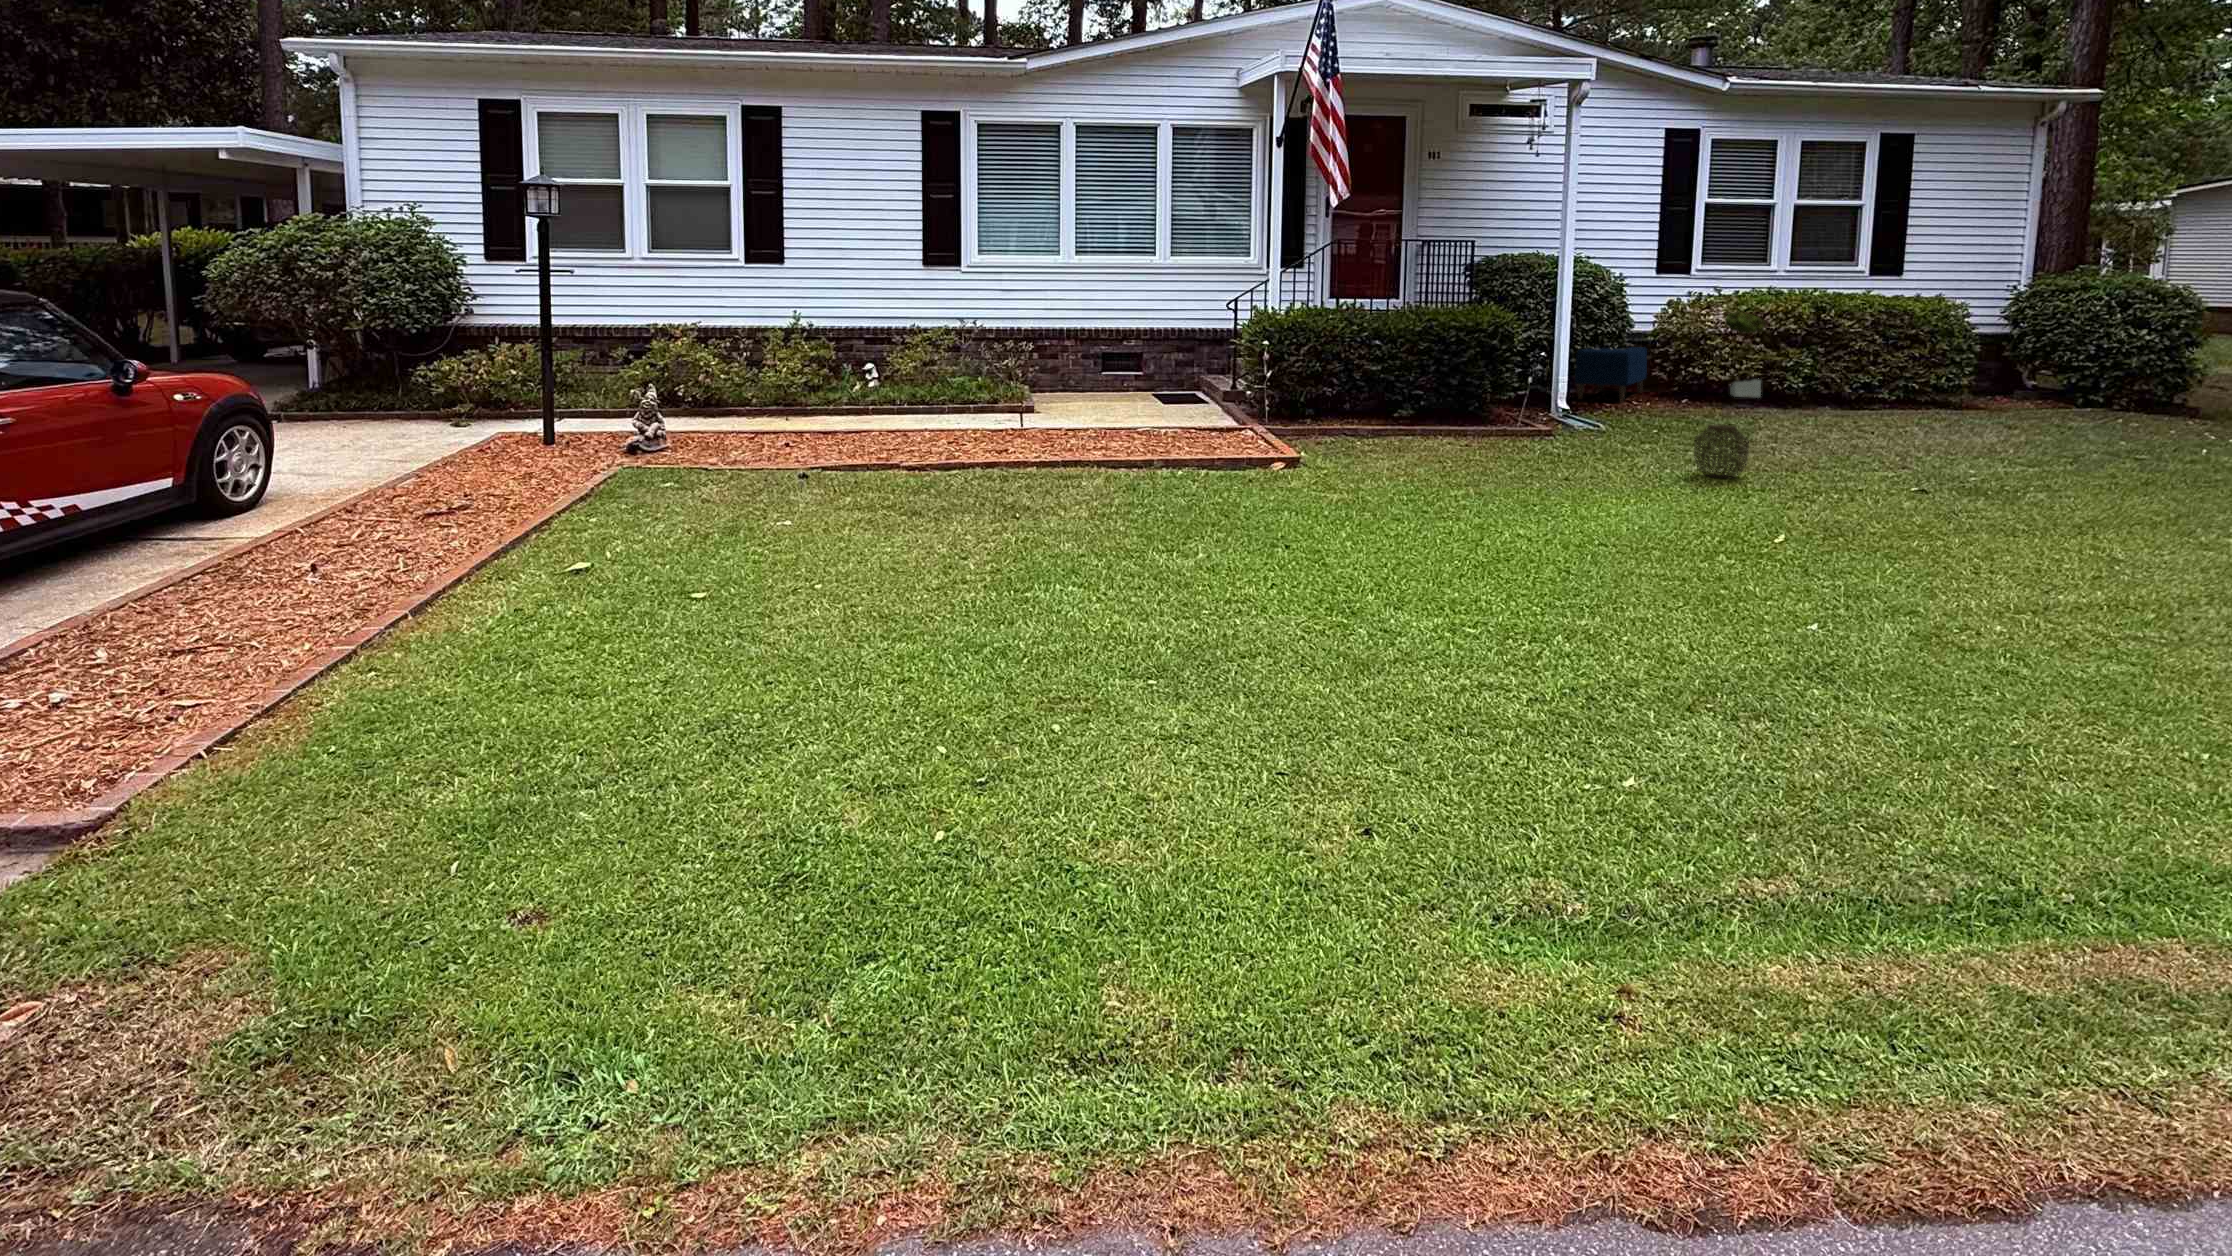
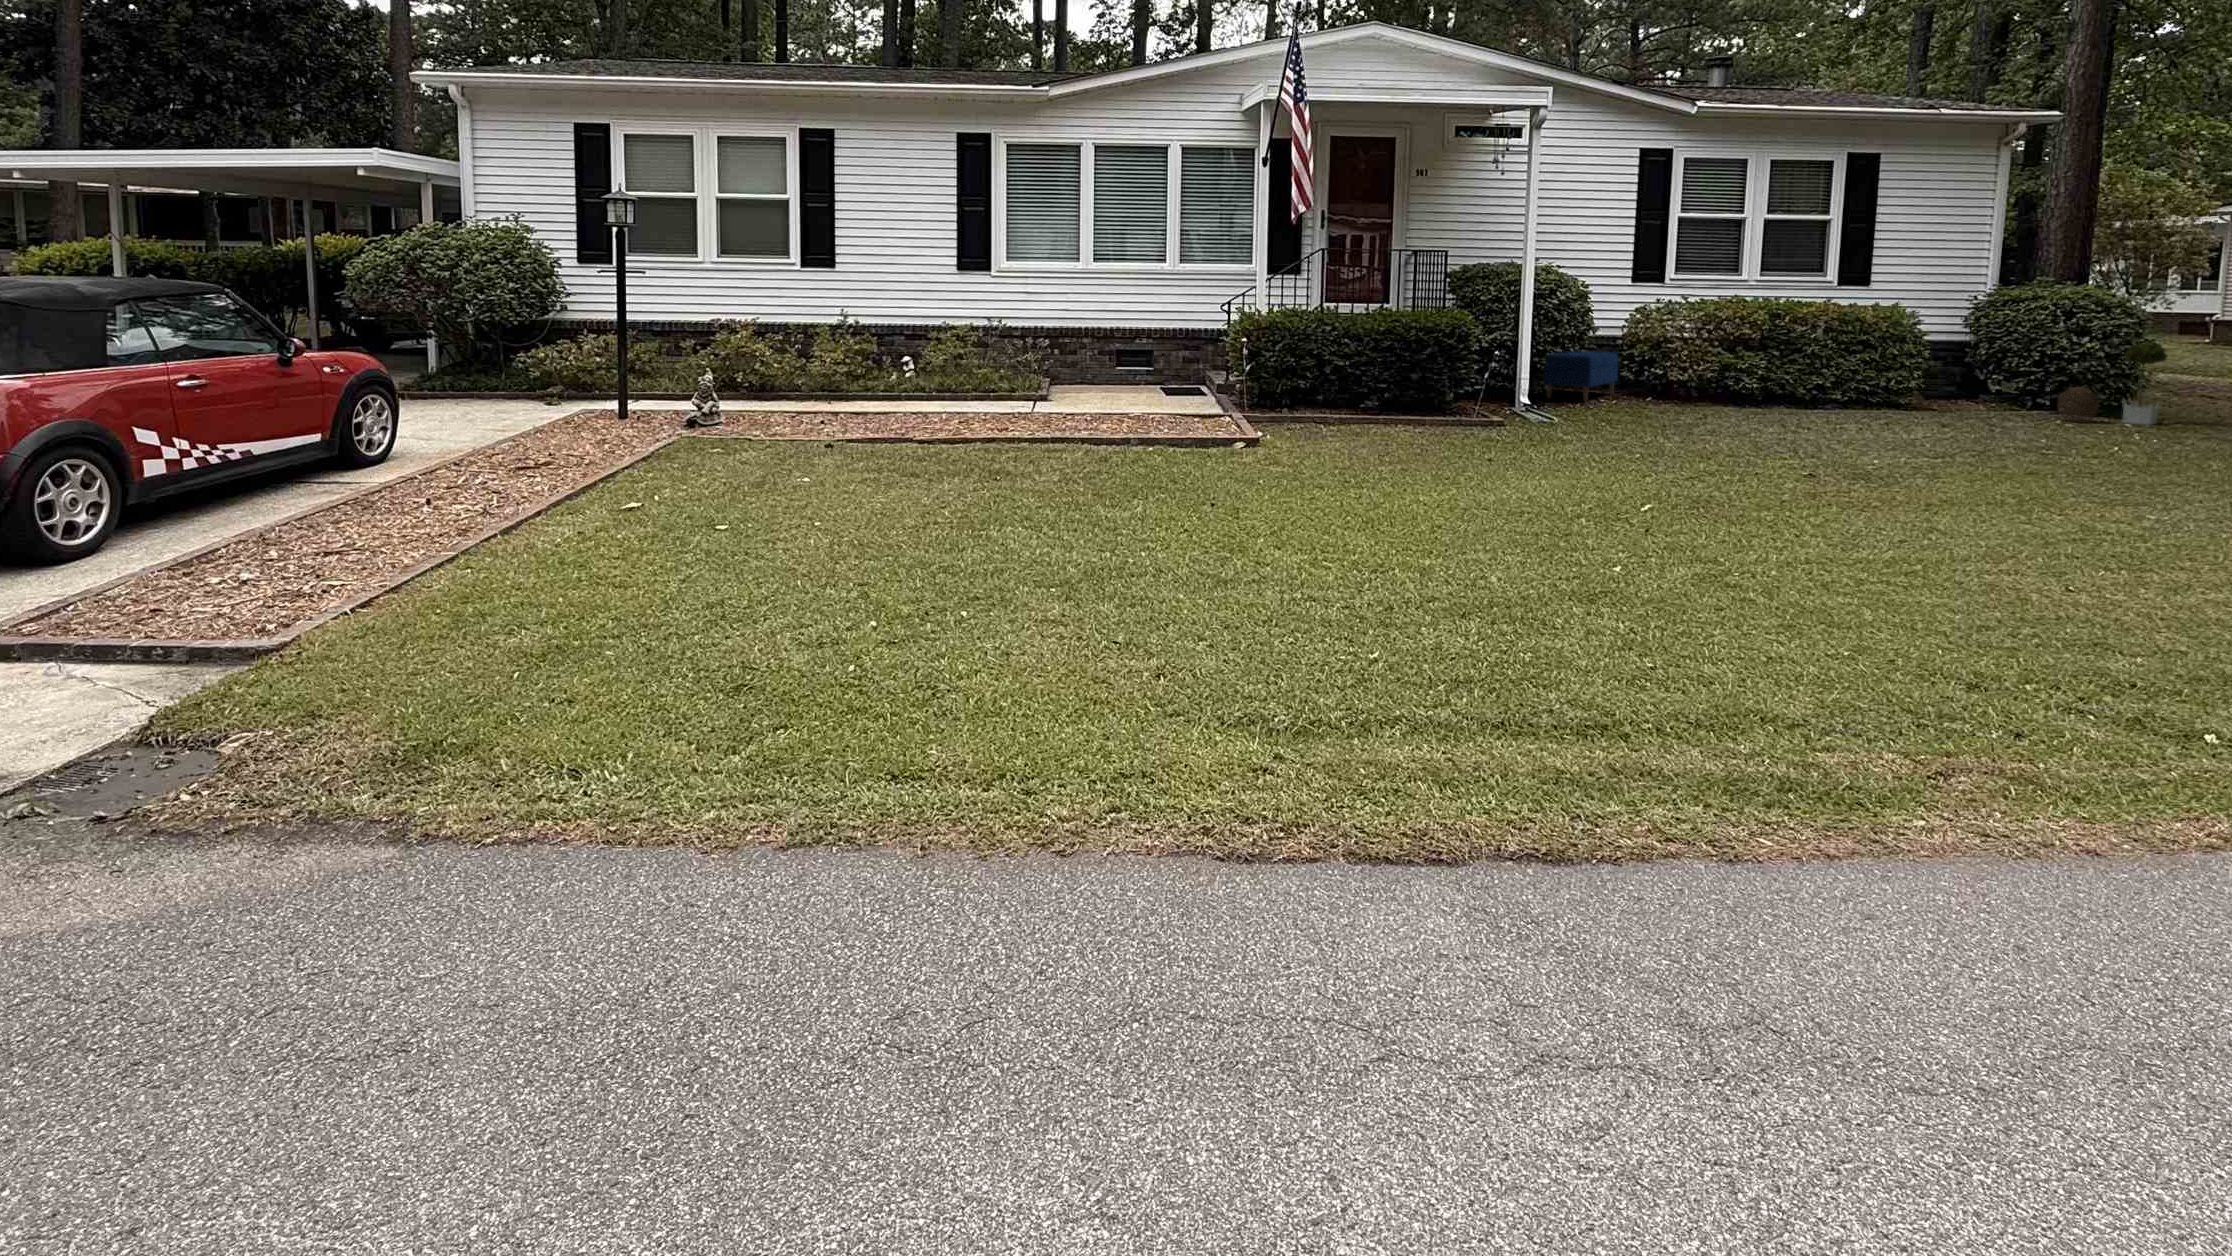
potted tree: present [1725,311,1765,397] -> present [2123,342,2167,425]
woven basket: present [1694,425,1749,479] -> present [2058,387,2099,422]

